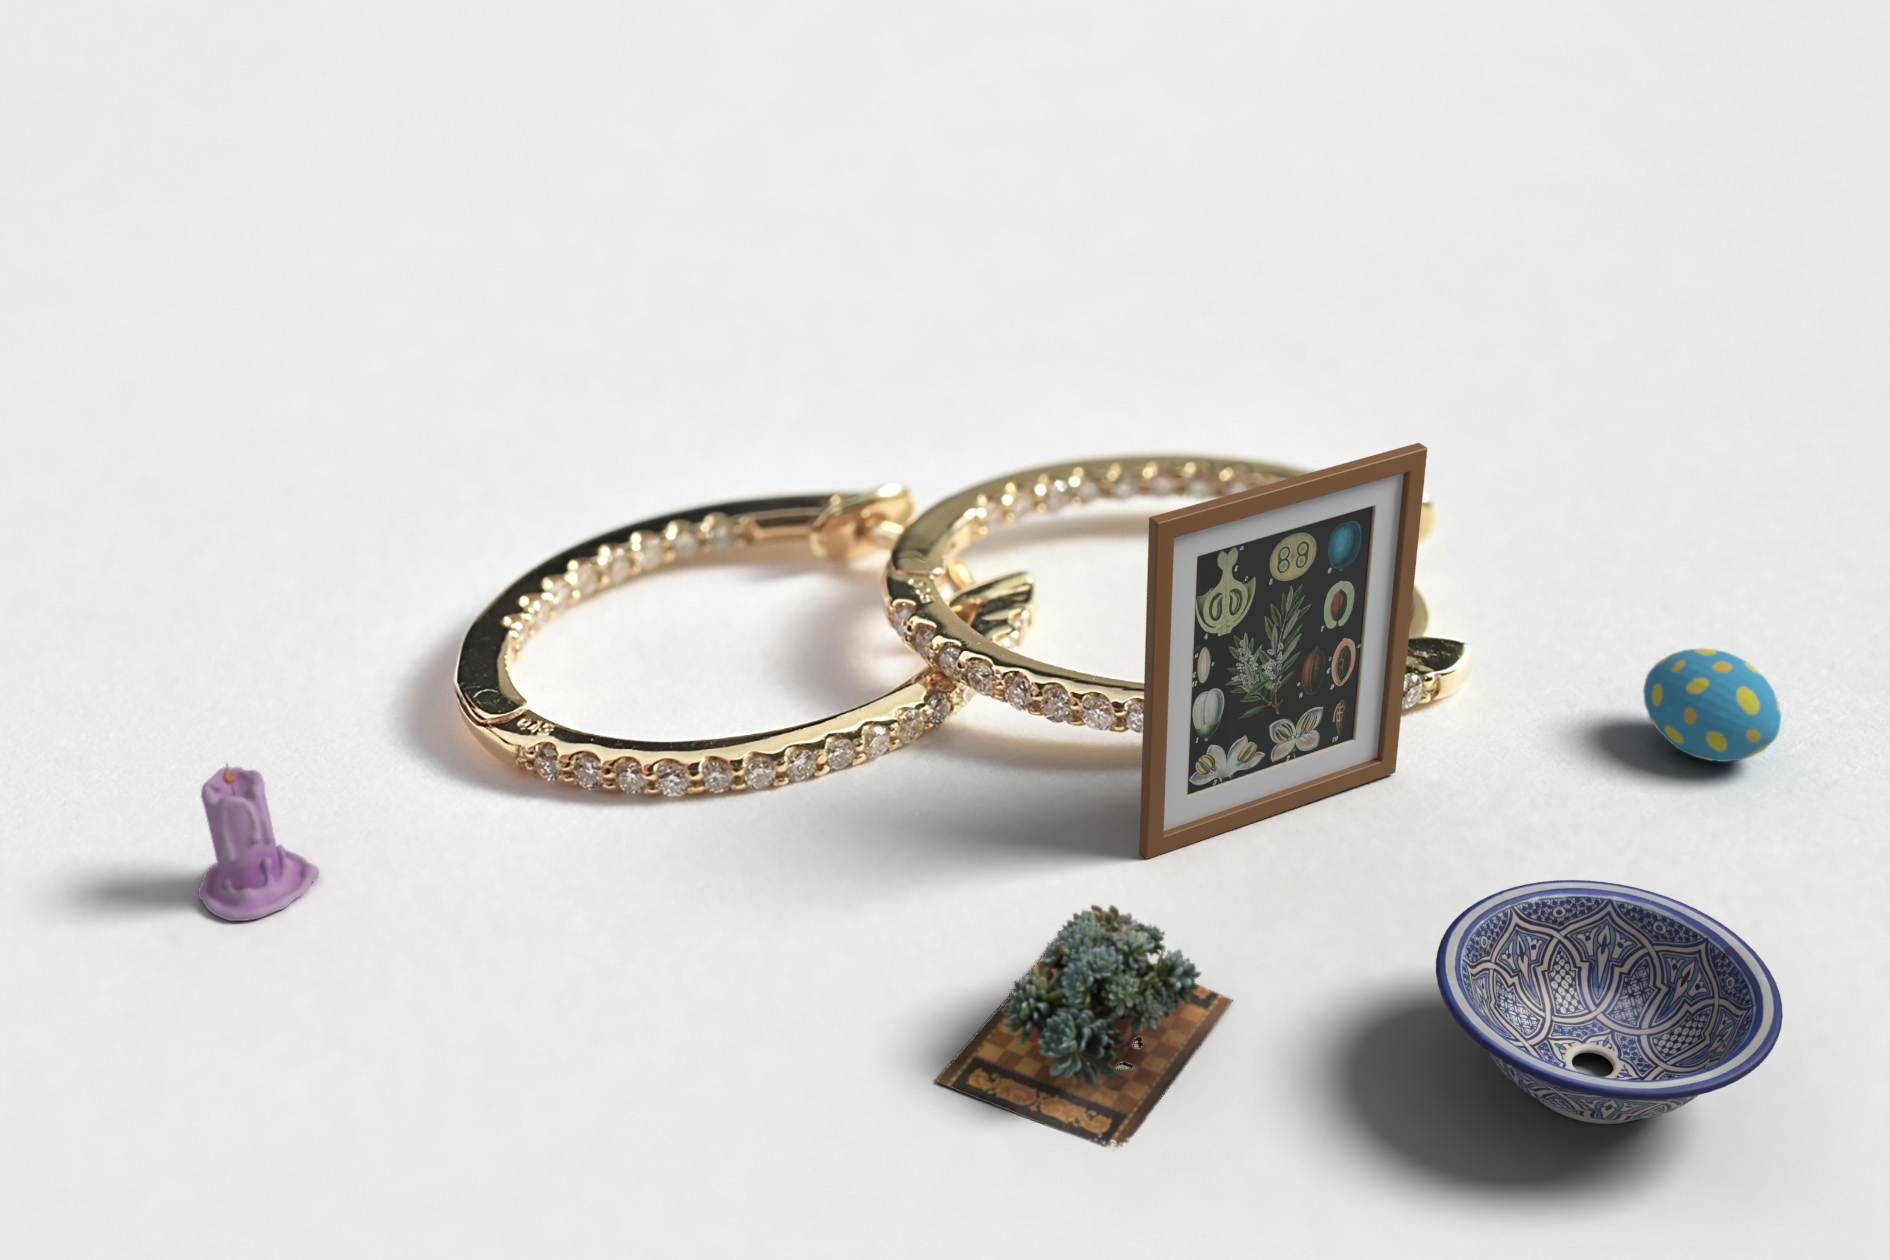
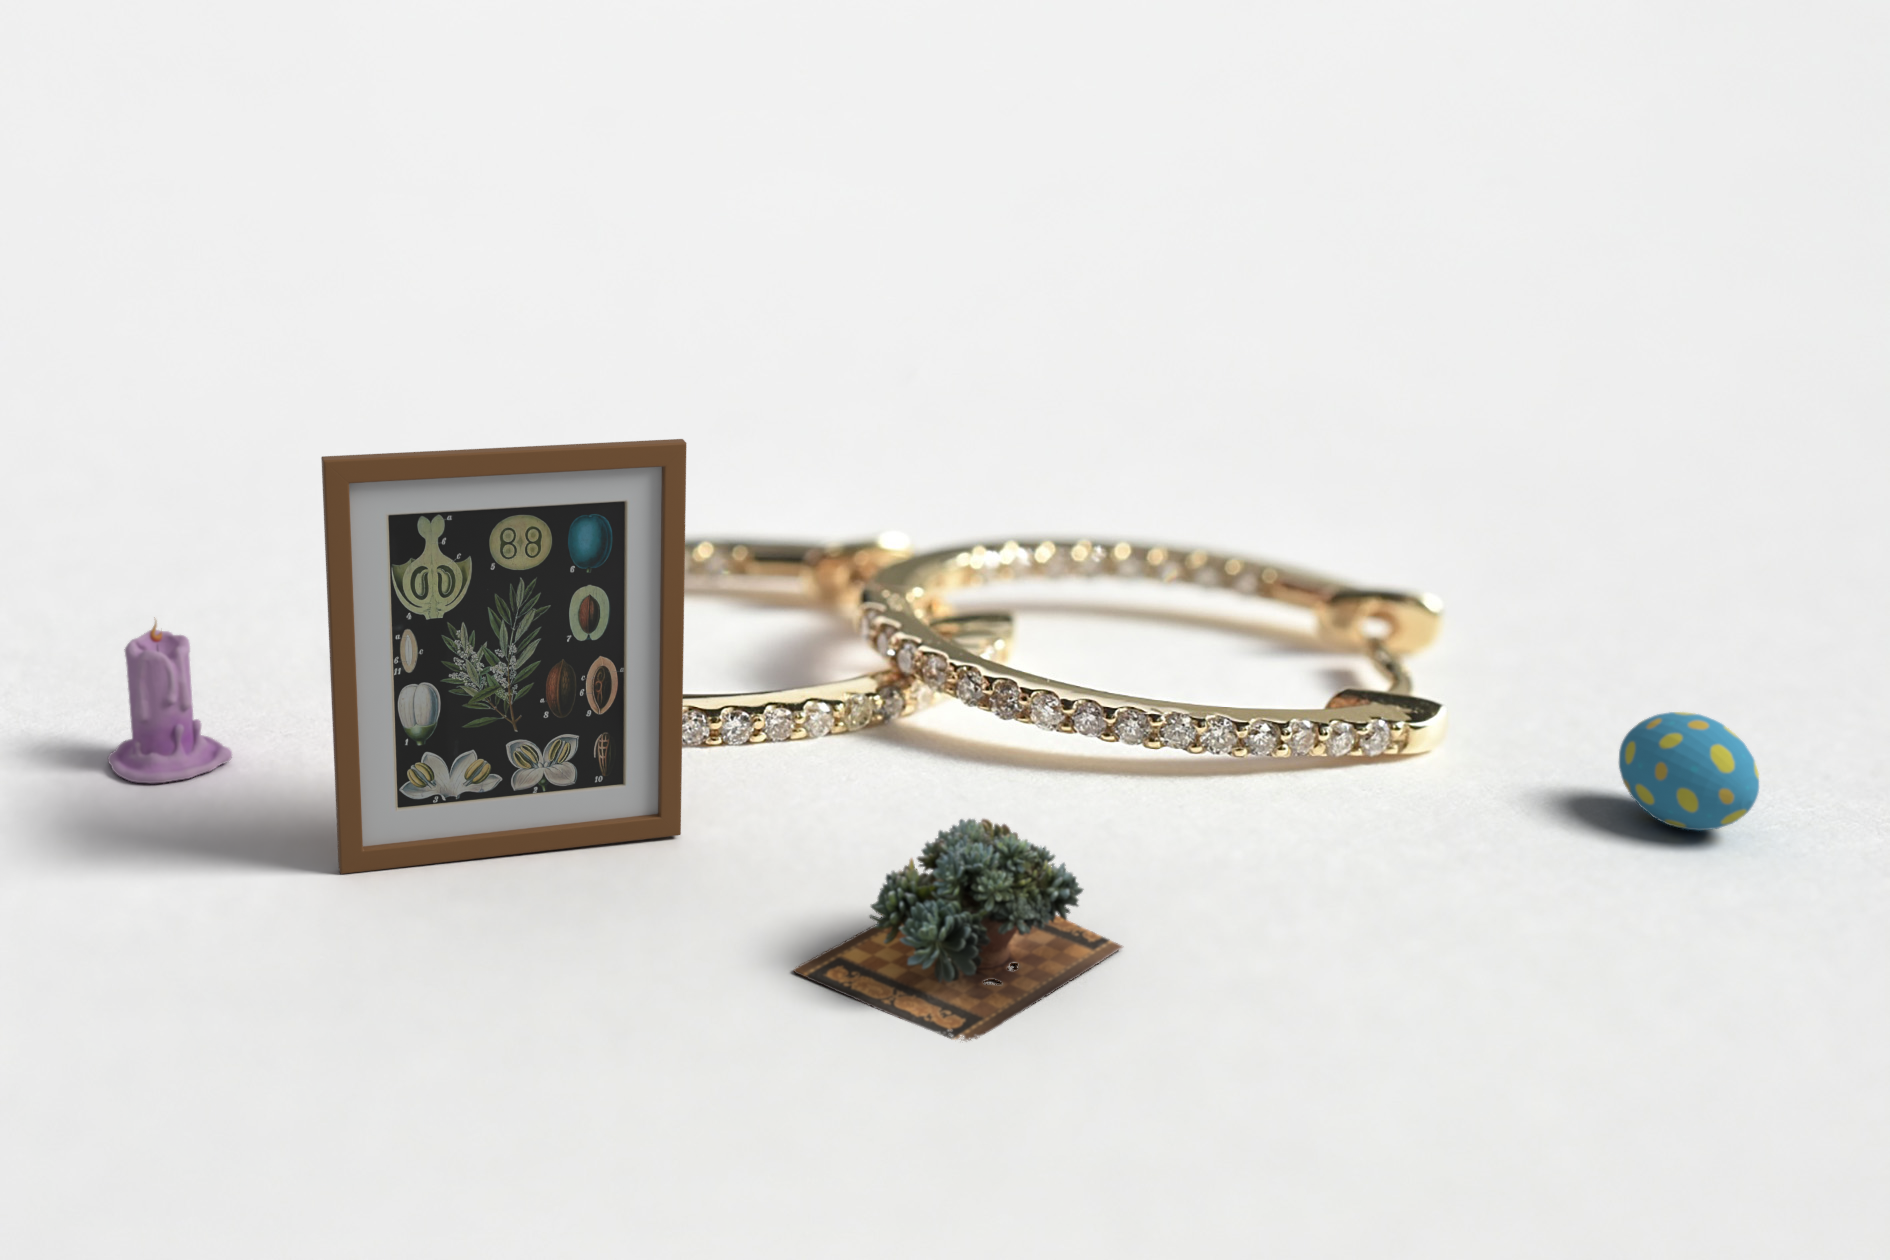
picture frame: present [1139,443,1427,859] -> present [321,439,687,874]
decorative bowl: present [1436,880,1783,1124] -> none [1325,849,1691,1083]

